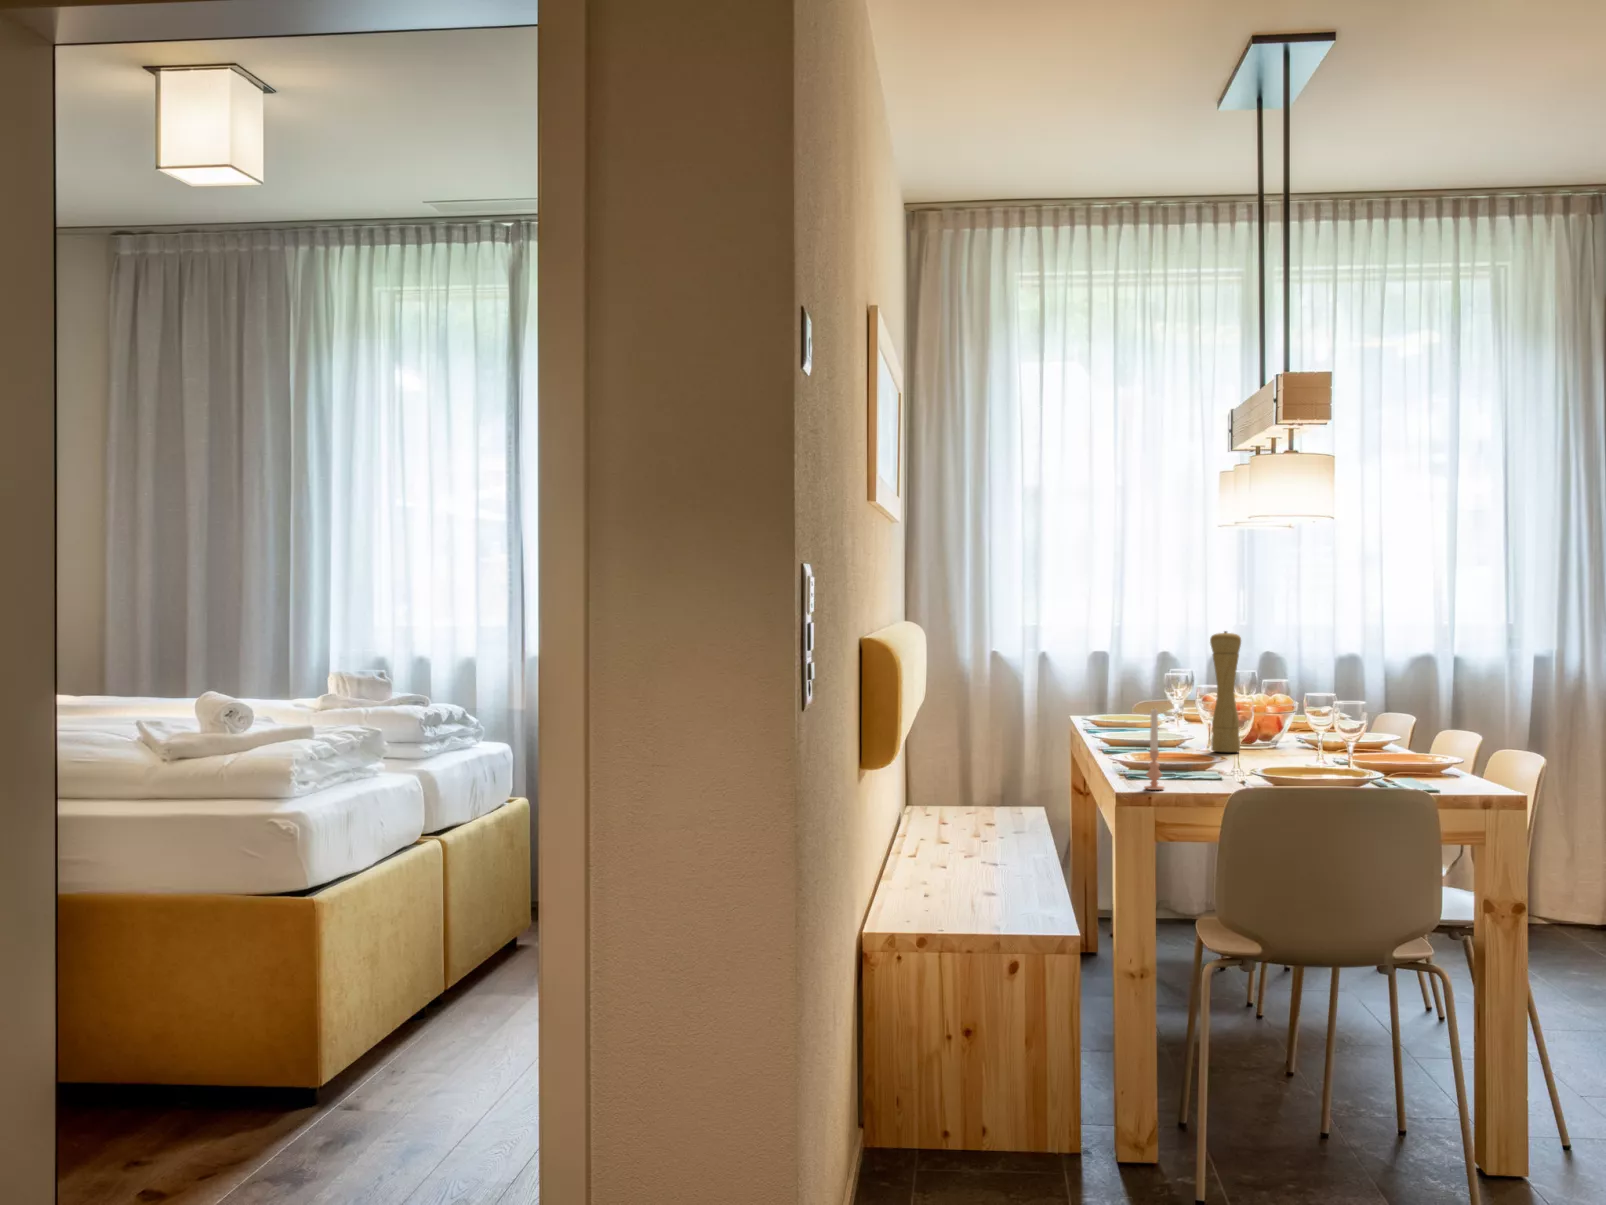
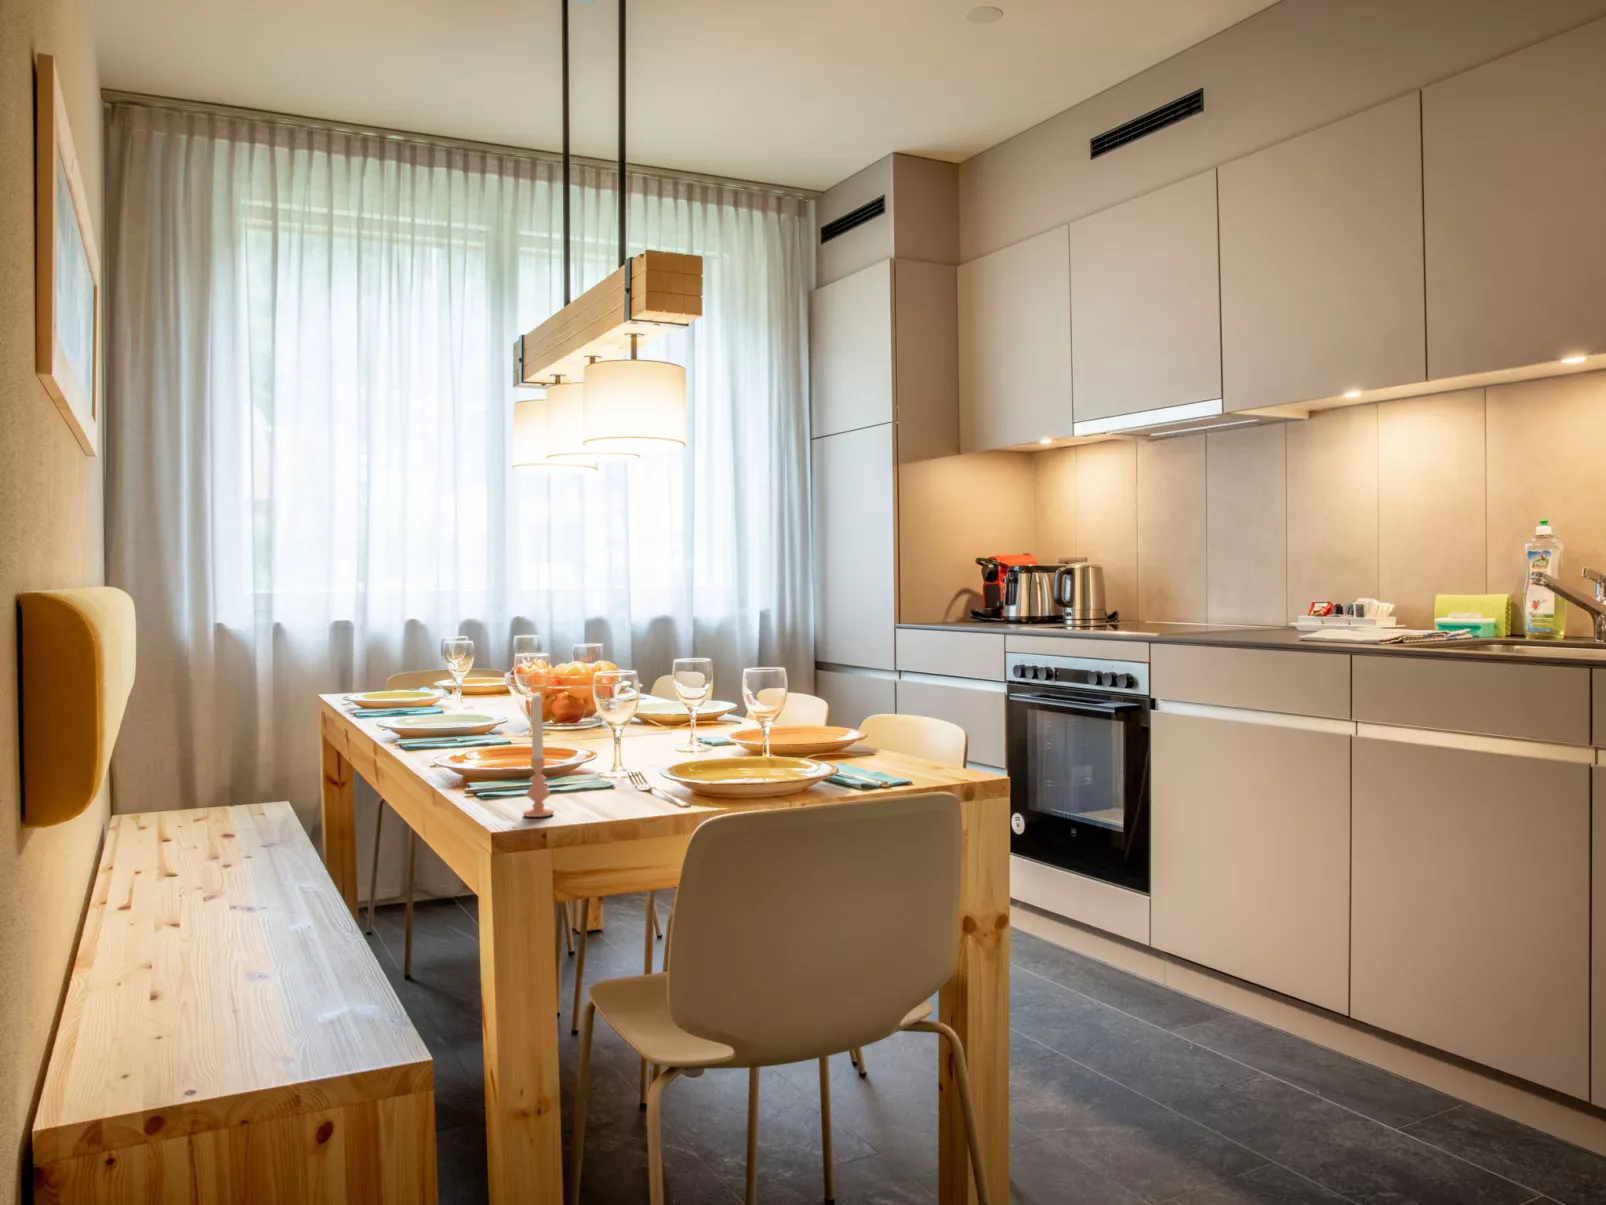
pepper mill: present [1210,631,1241,752] -> none [540,587,578,737]

